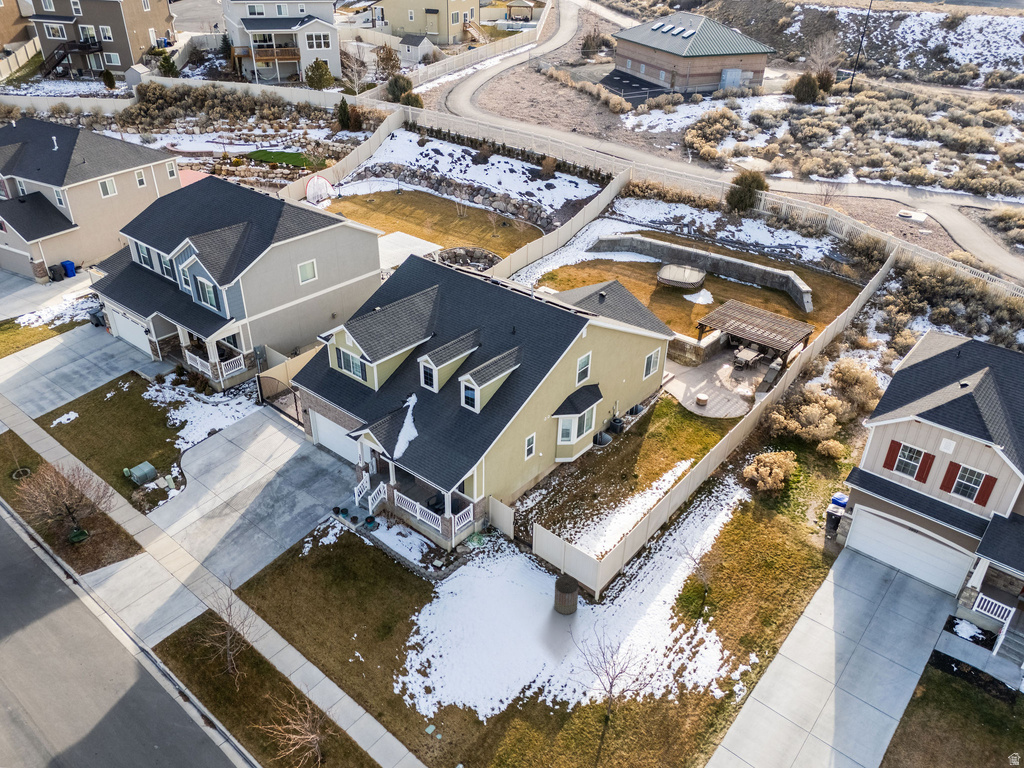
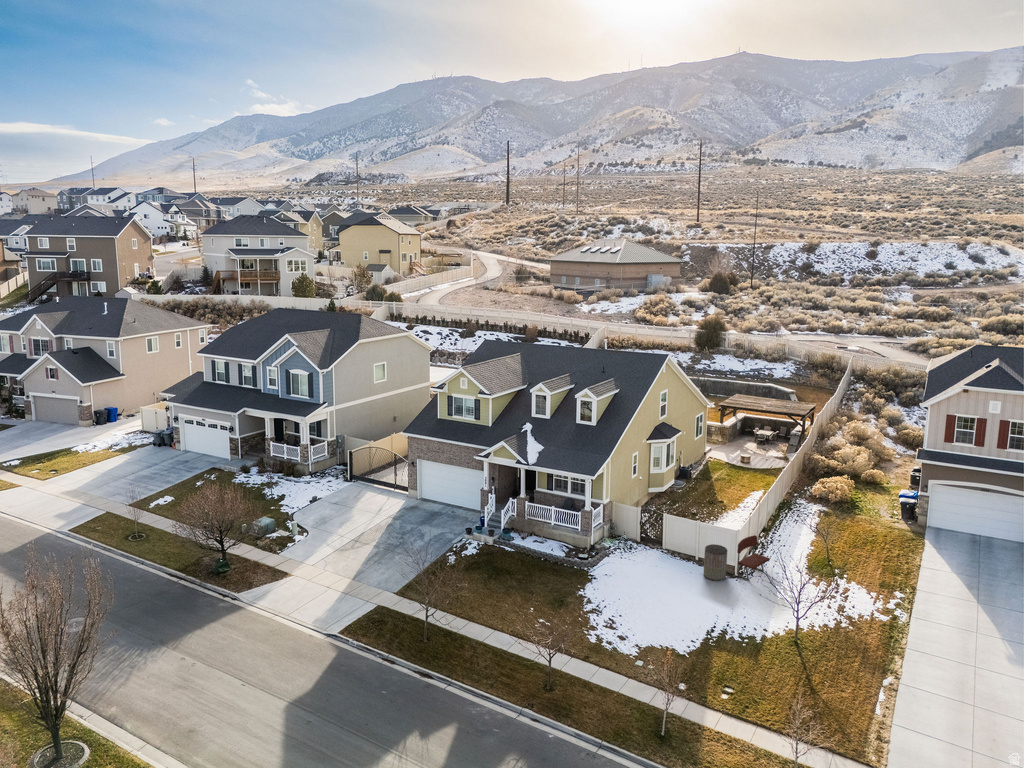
bench: none [589,570,627,618] -> present [737,535,770,580]

